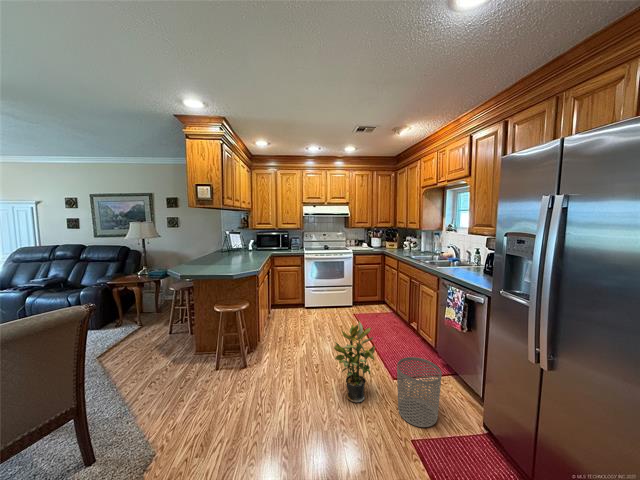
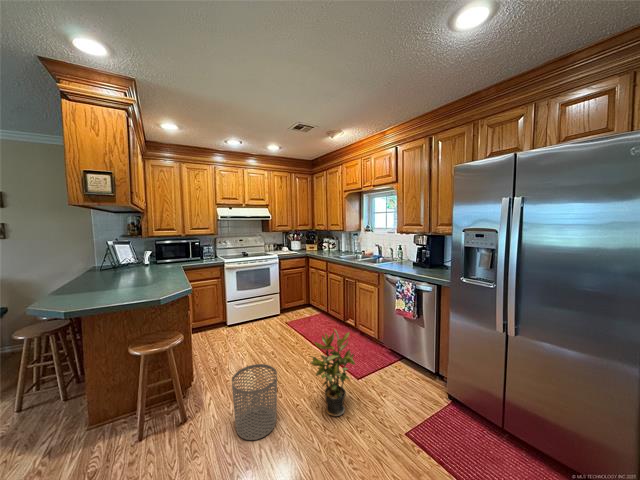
waste bin: present [397,357,442,427] -> present [232,364,277,440]

